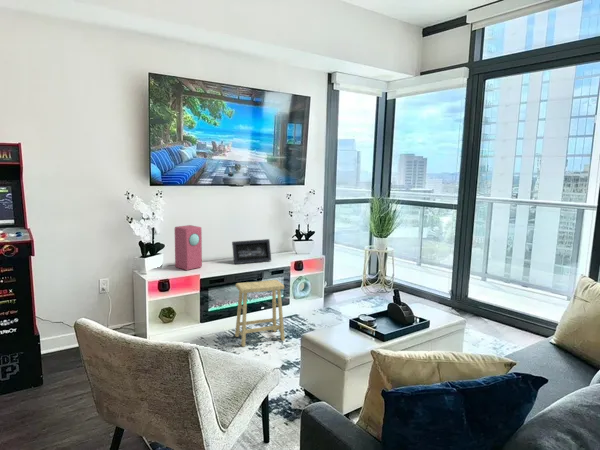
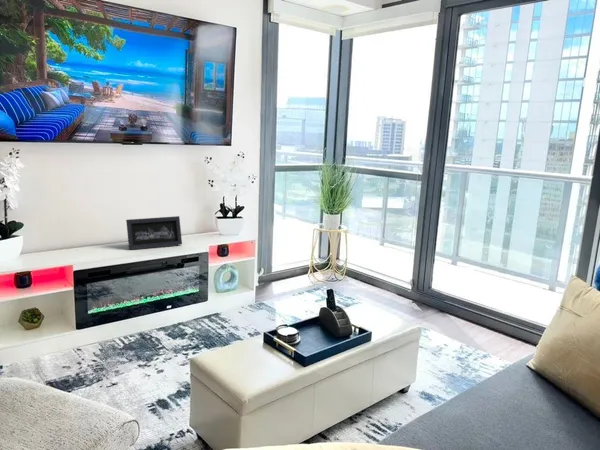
speaker: present [175,225,202,270] -> none [39,197,81,259]
footstool: present [235,280,285,347] -> none [123,271,191,362]

